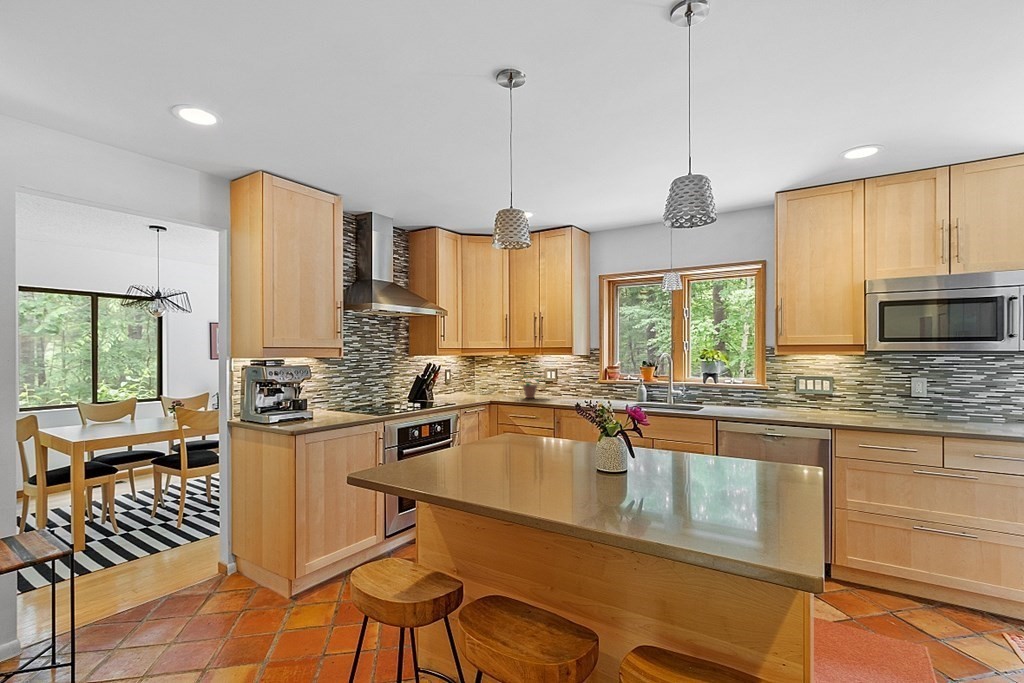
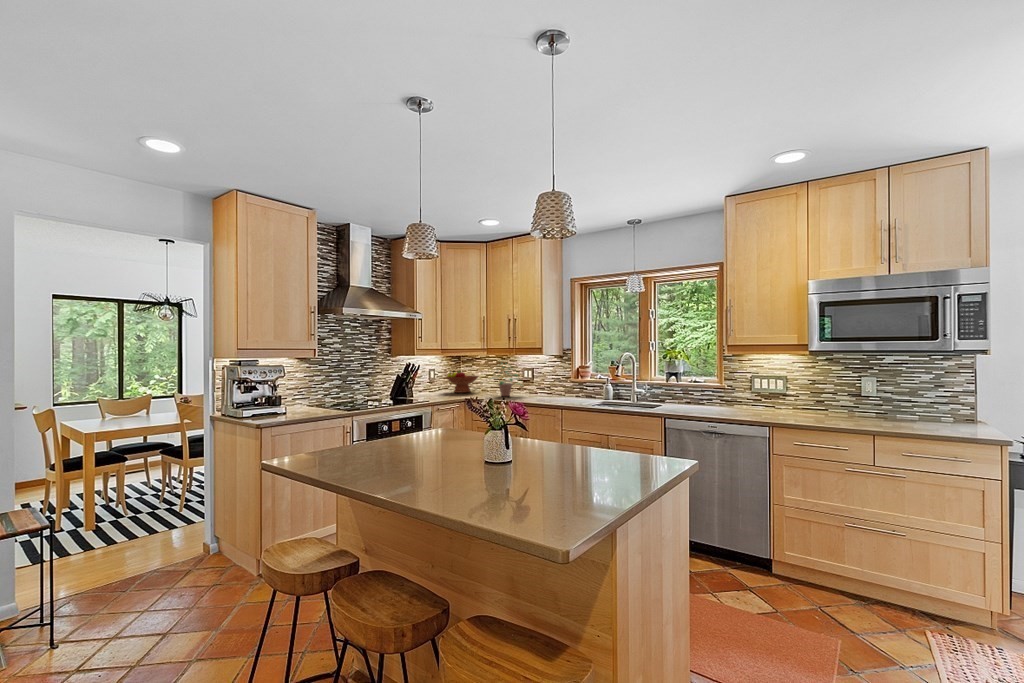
fruit bowl: none [463,371,498,395] -> present [446,371,478,393]

